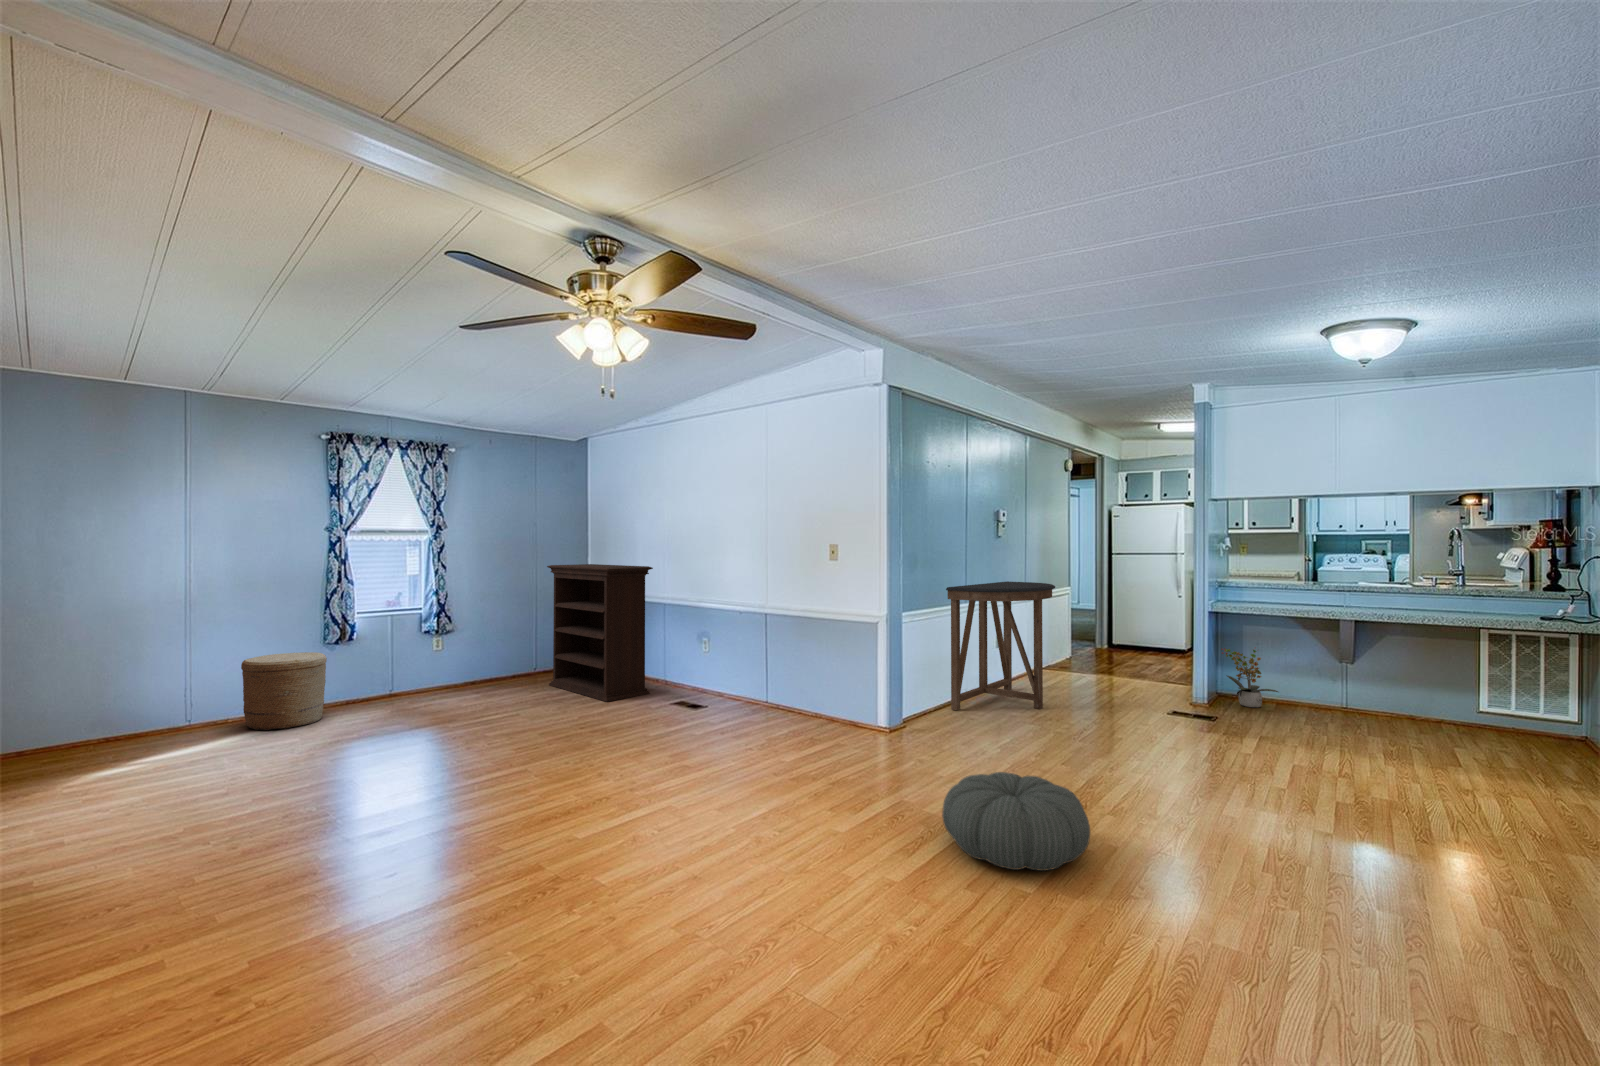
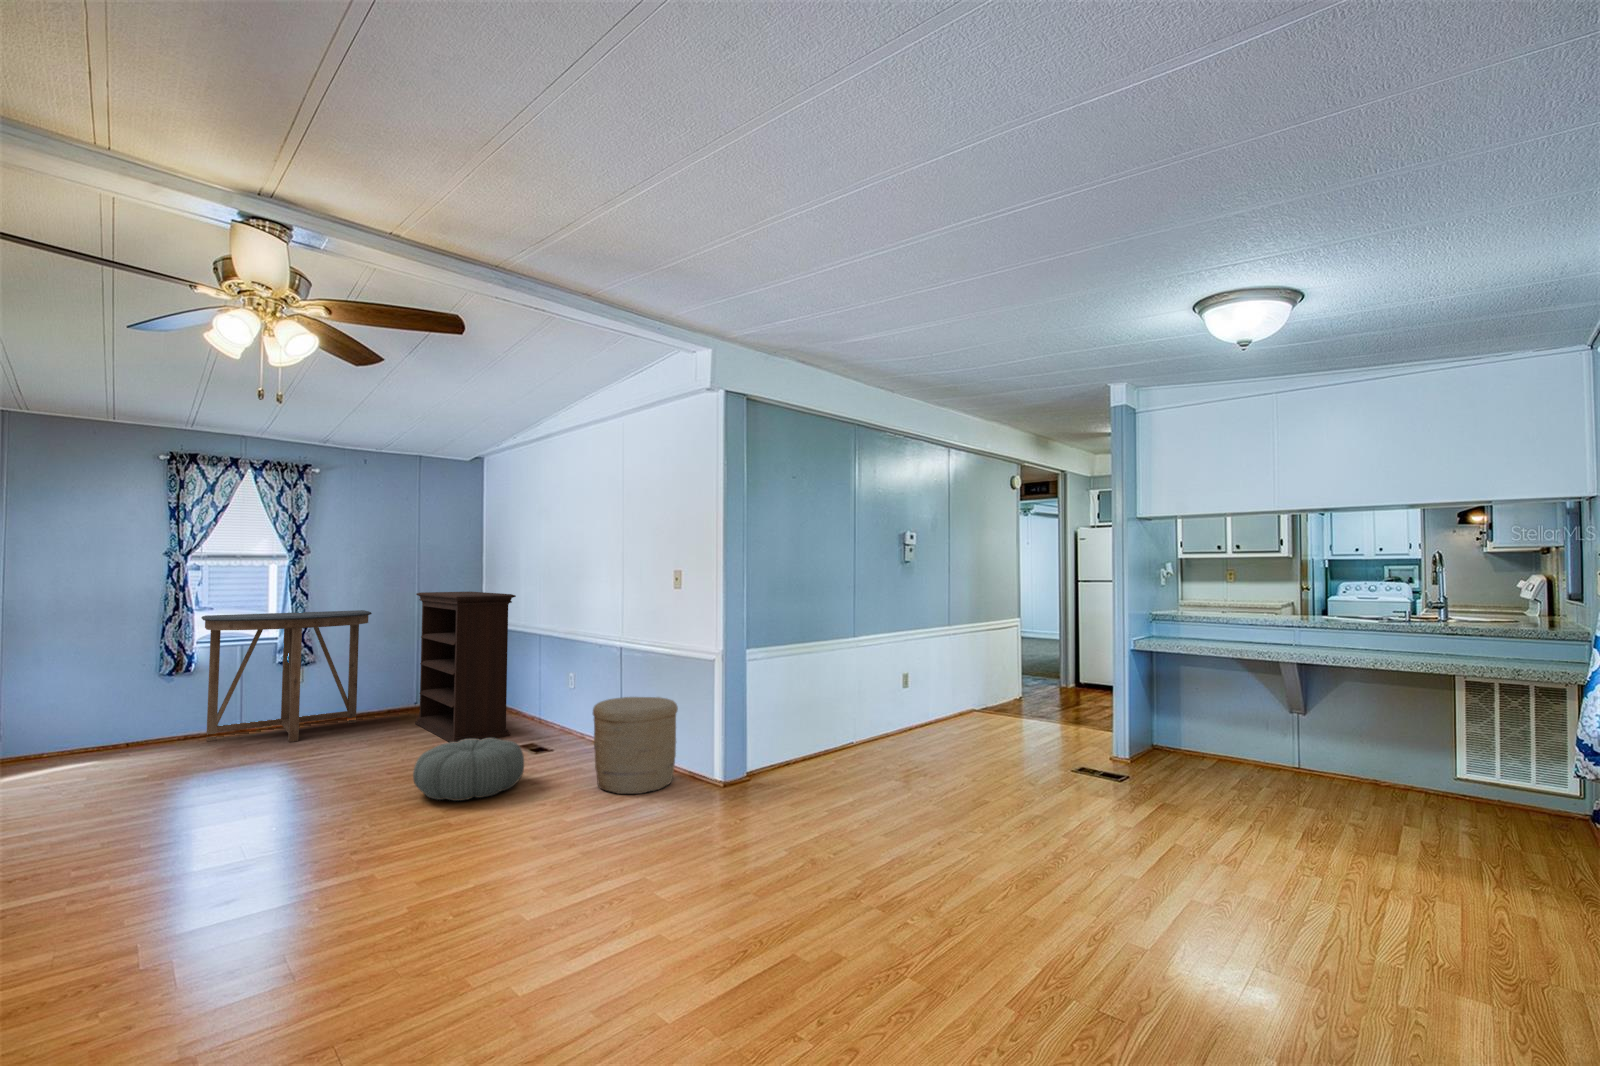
console table: present [946,581,1055,710] -> present [201,610,372,742]
potted plant: present [1222,648,1278,707] -> none [1154,693,1219,766]
basket: present [241,652,327,730] -> present [593,697,678,794]
pouf: present [942,772,1090,871] -> present [413,738,524,801]

